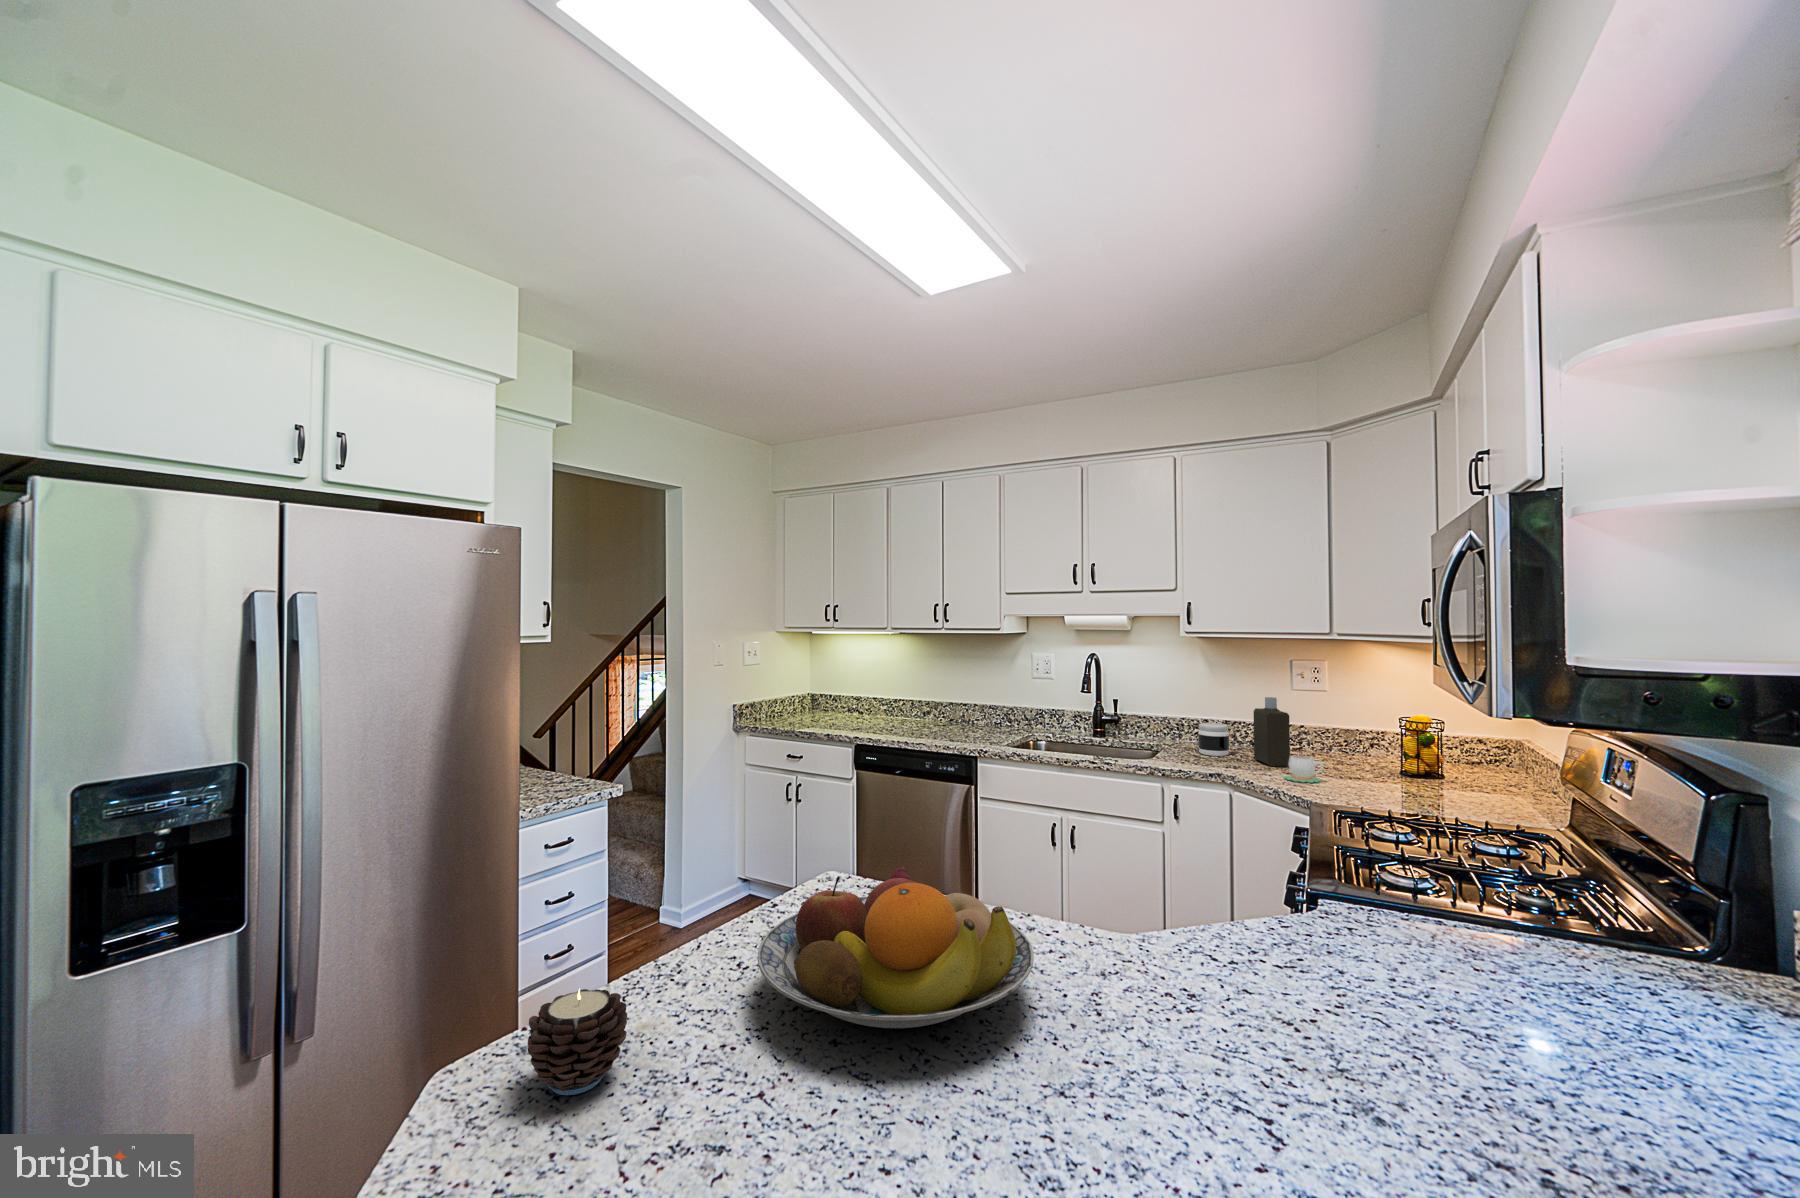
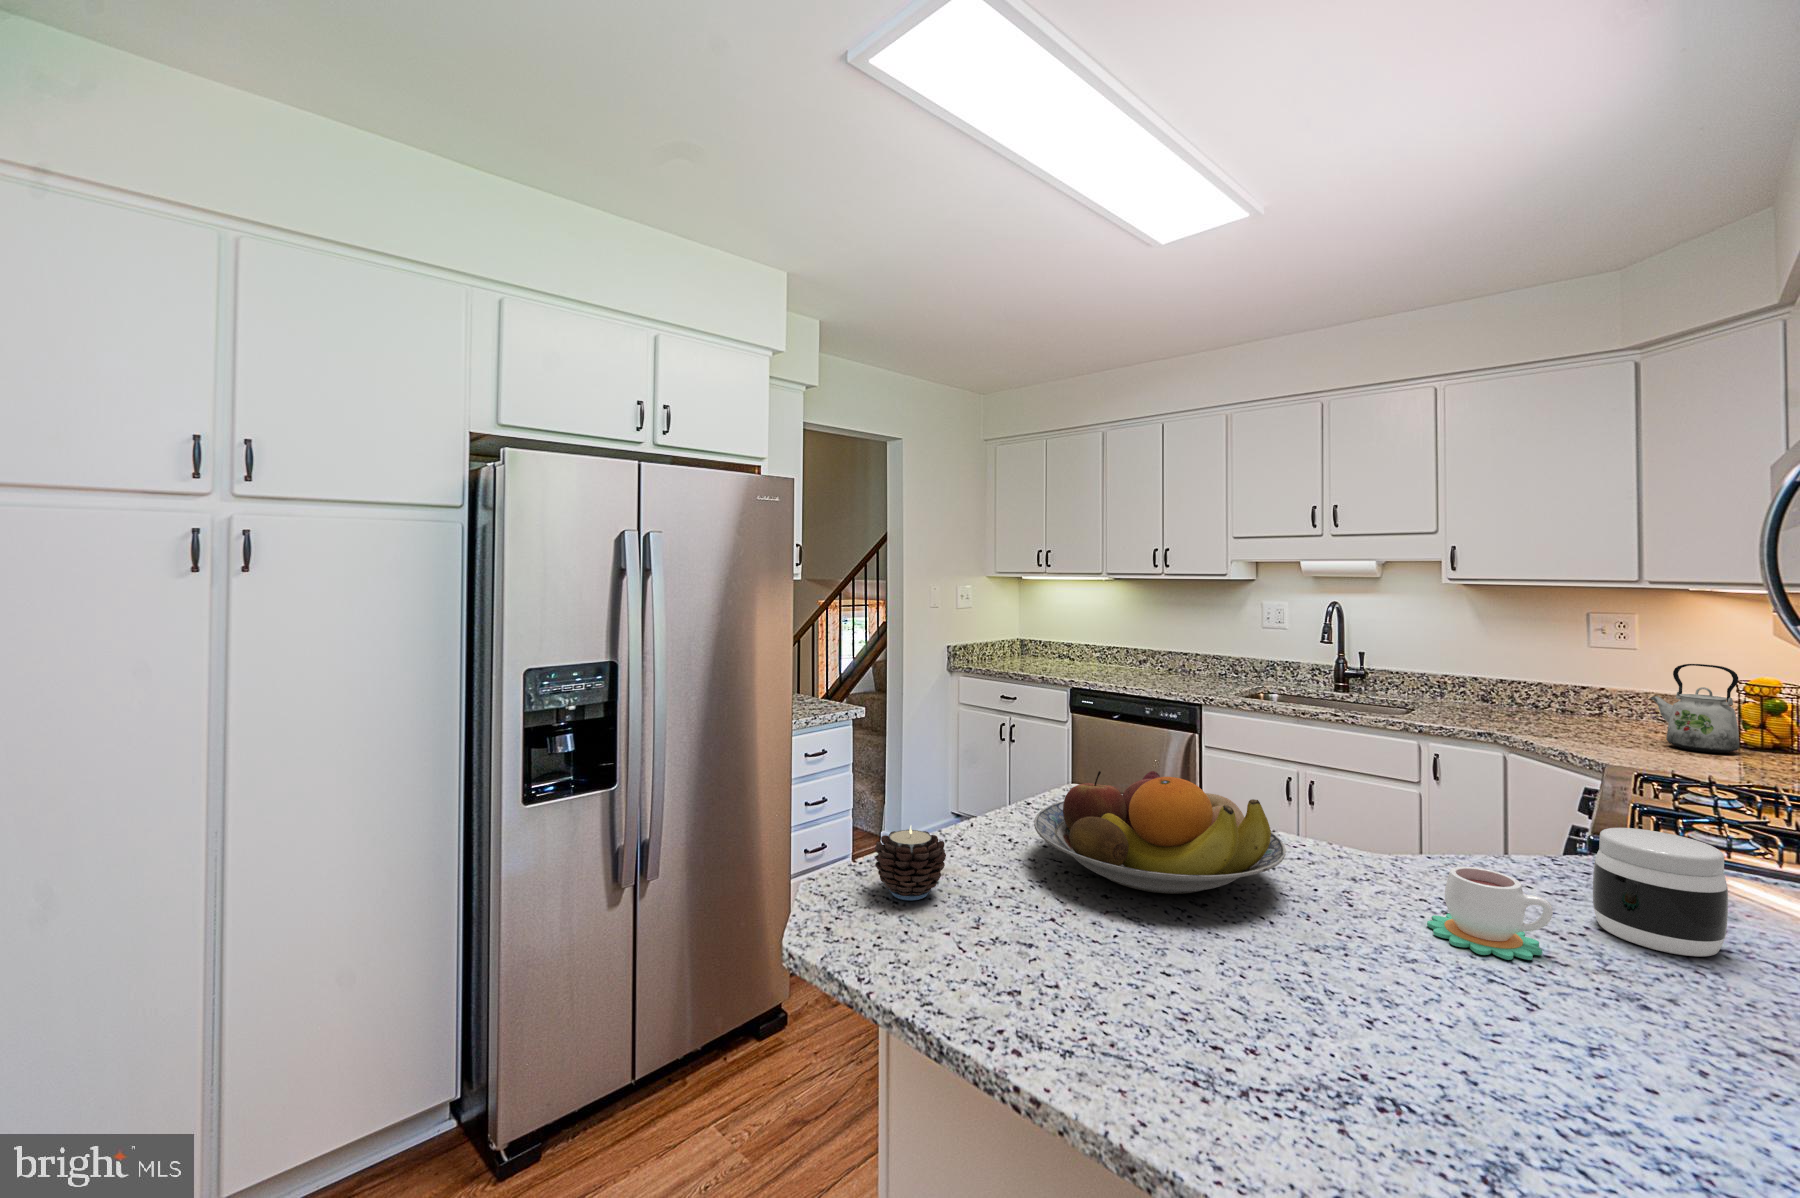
bottle: present [1254,697,1290,767] -> none [1535,653,1584,732]
kettle: none [1338,705,1403,781] -> present [1650,664,1740,753]
jar: present [1198,723,1229,756] -> present [1593,828,1728,956]
mug: present [1284,755,1323,783] -> present [1427,867,1553,960]

